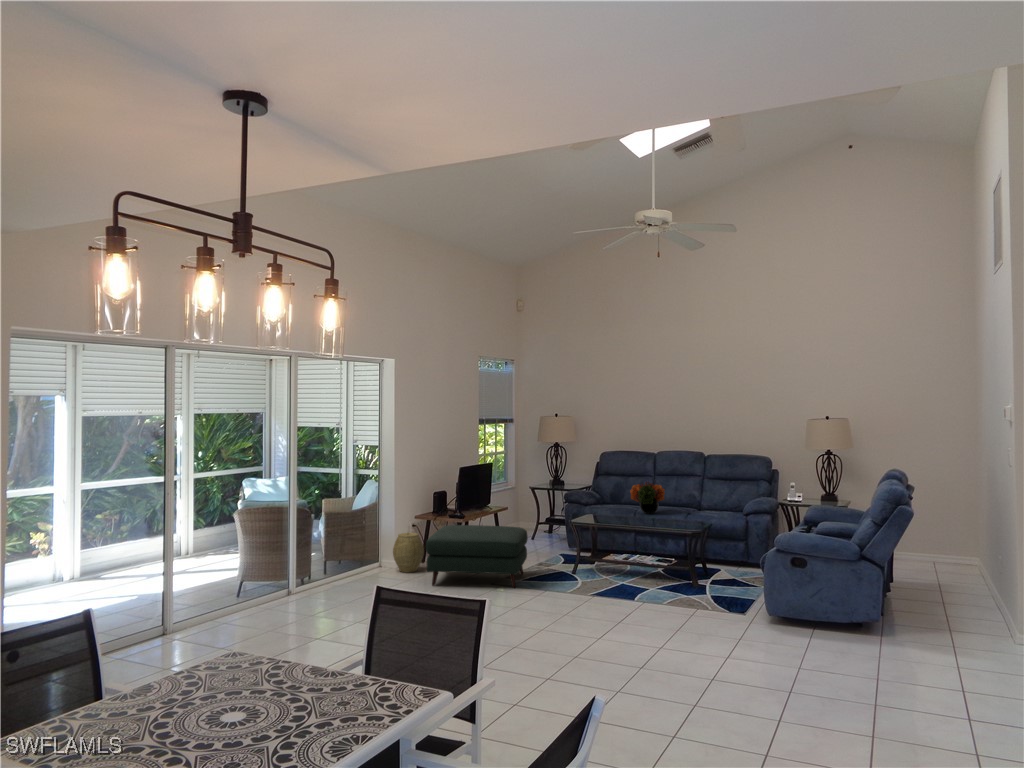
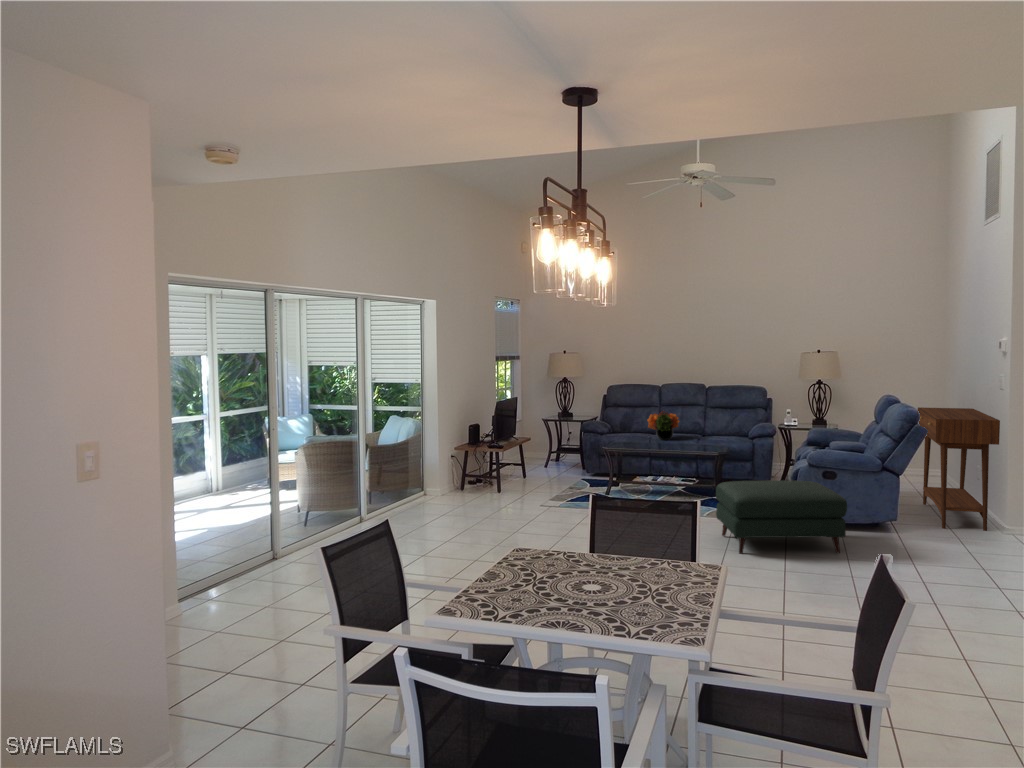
console table: none [924,485,1009,642] -> present [918,407,1000,531]
ottoman: present [426,525,528,588] -> present [716,480,847,554]
woven basket: present [393,532,424,573] -> none [439,462,468,499]

